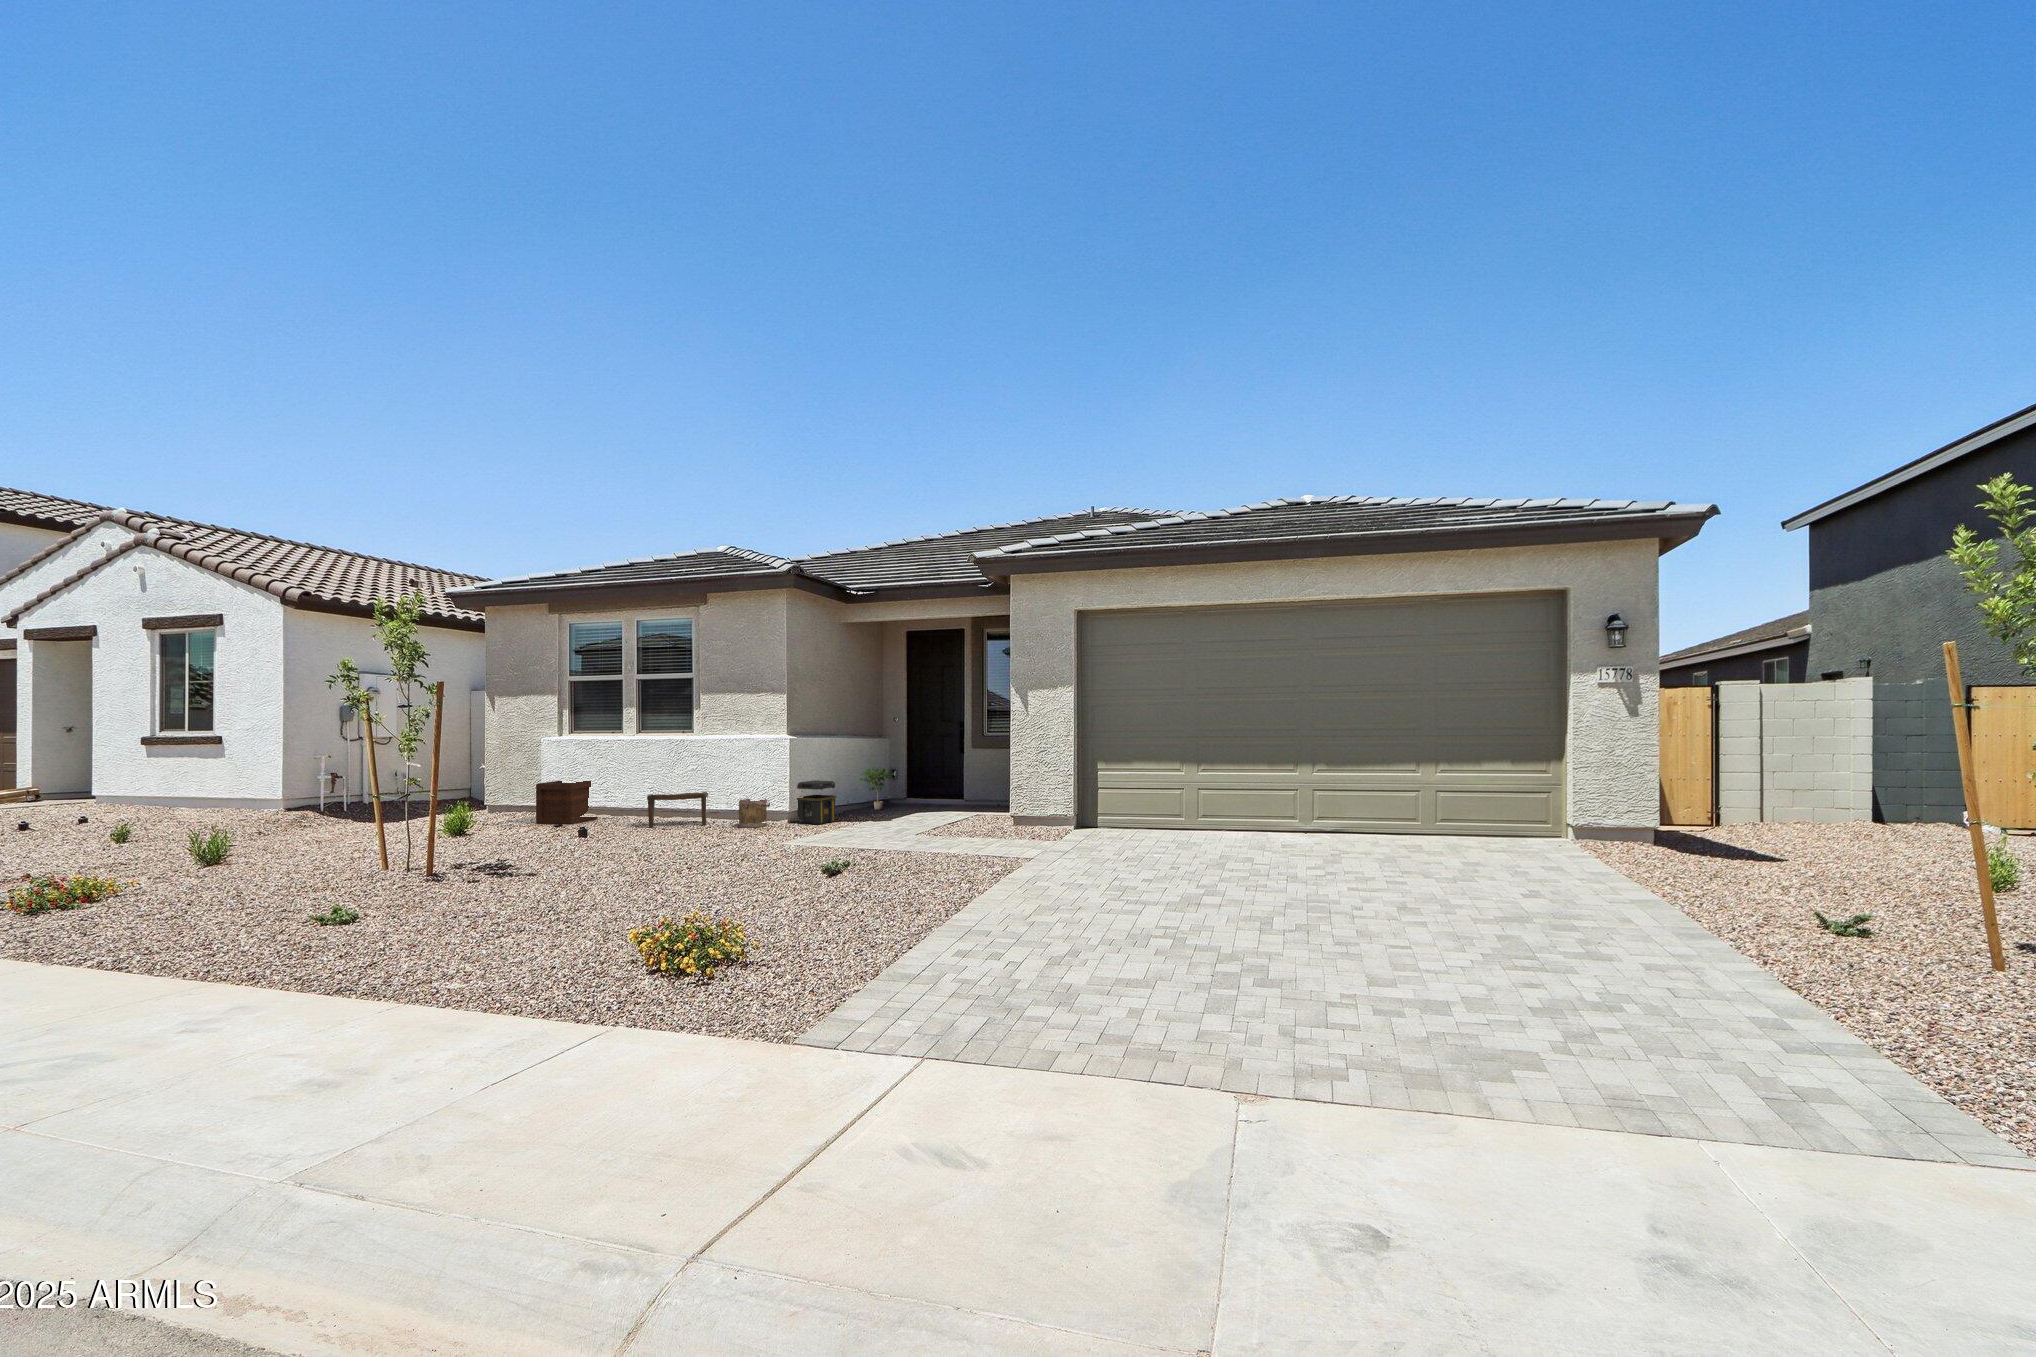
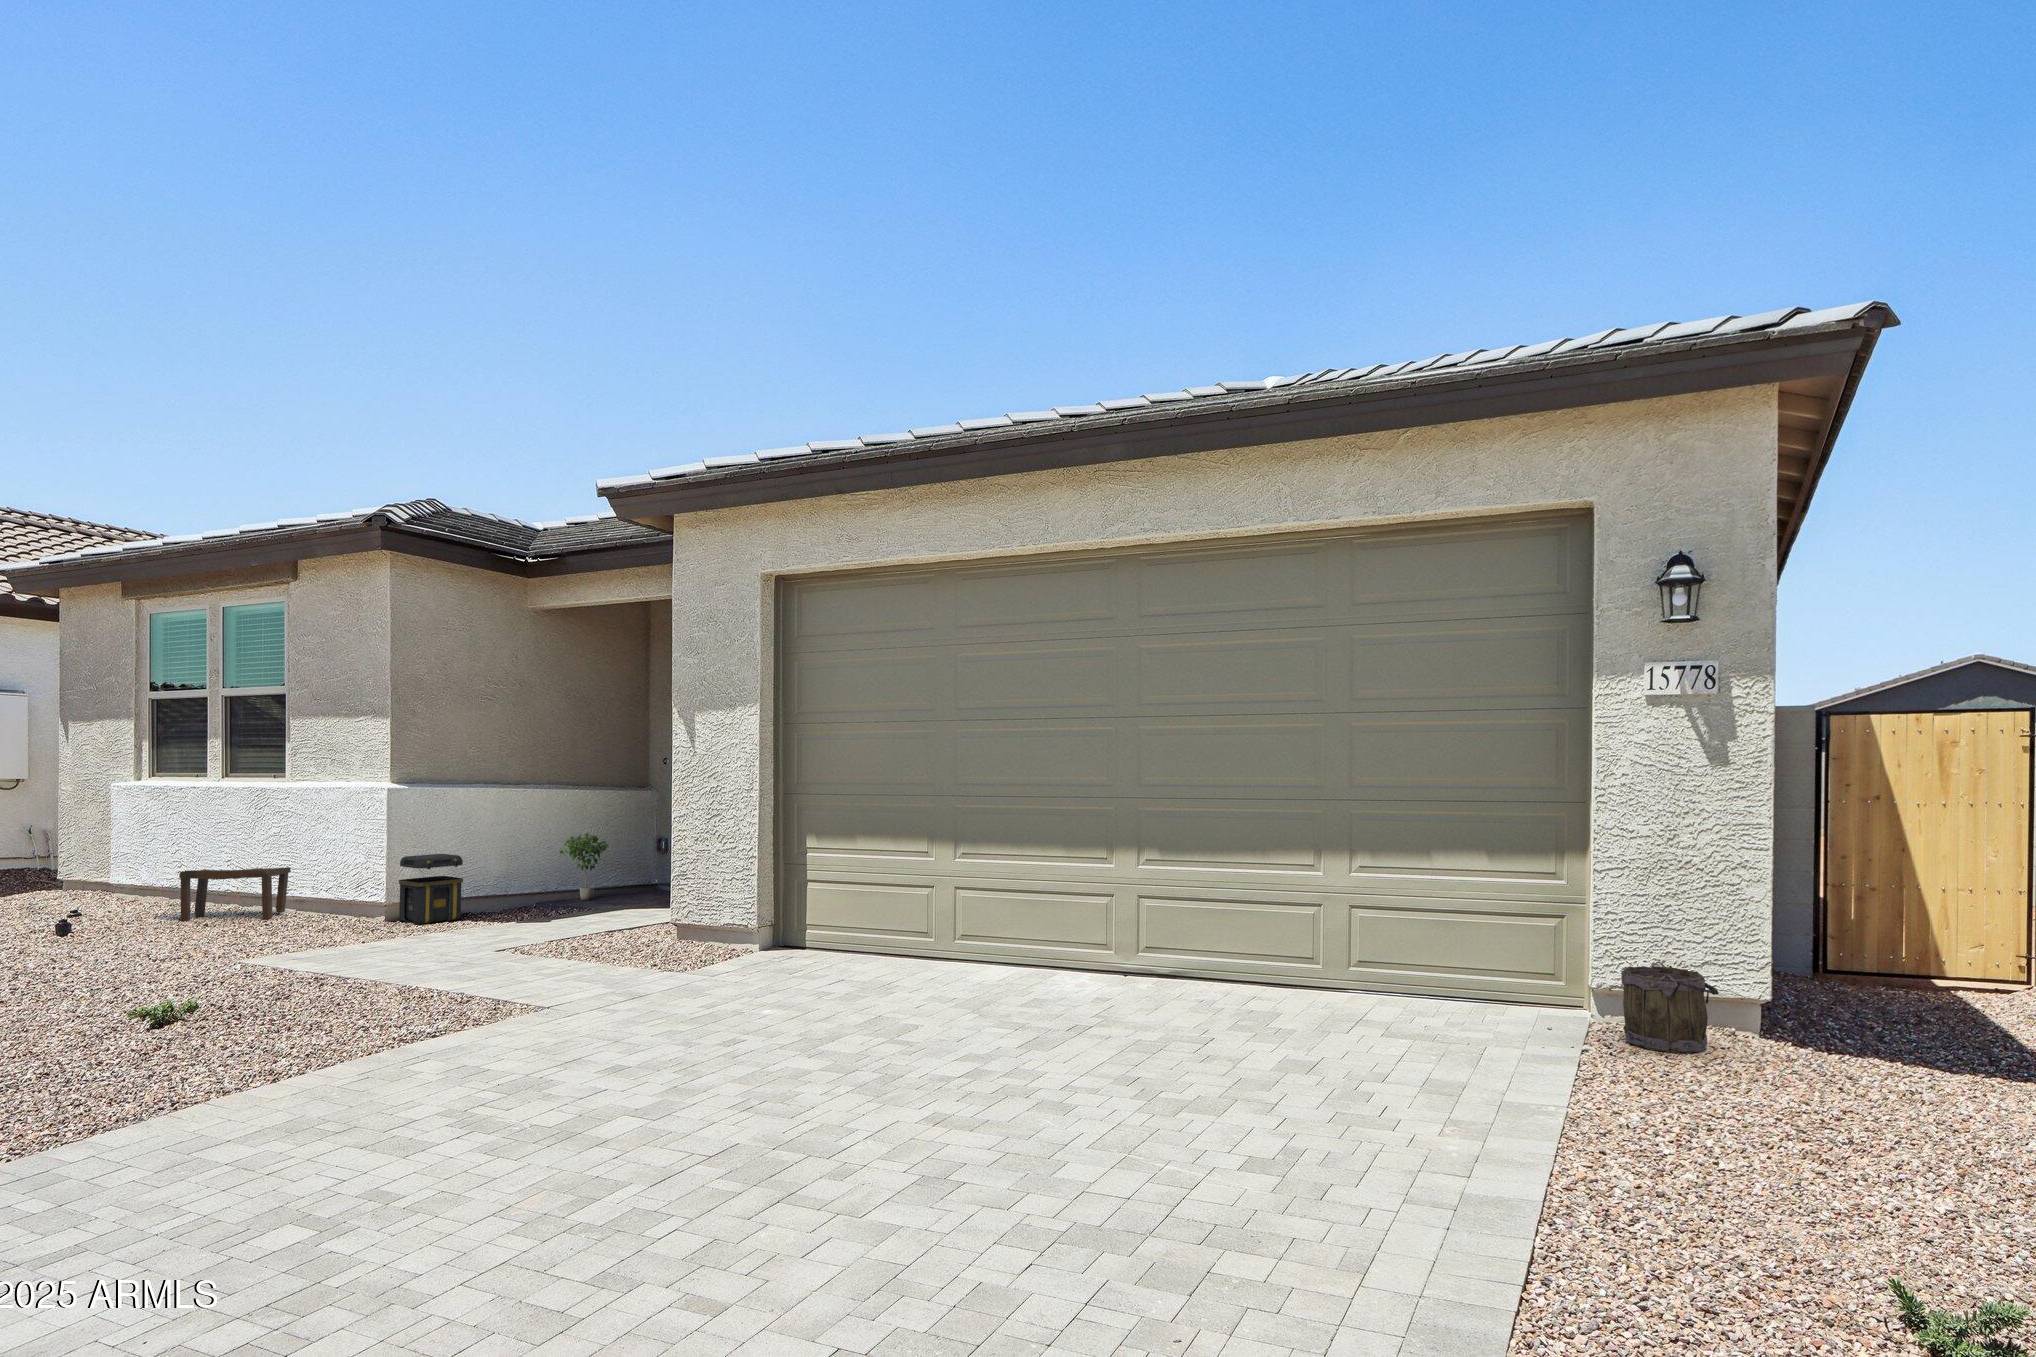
wooden crate: present [536,781,598,825] -> none [65,844,169,911]
bucket: present [739,799,770,828] -> present [1621,962,1719,1053]

